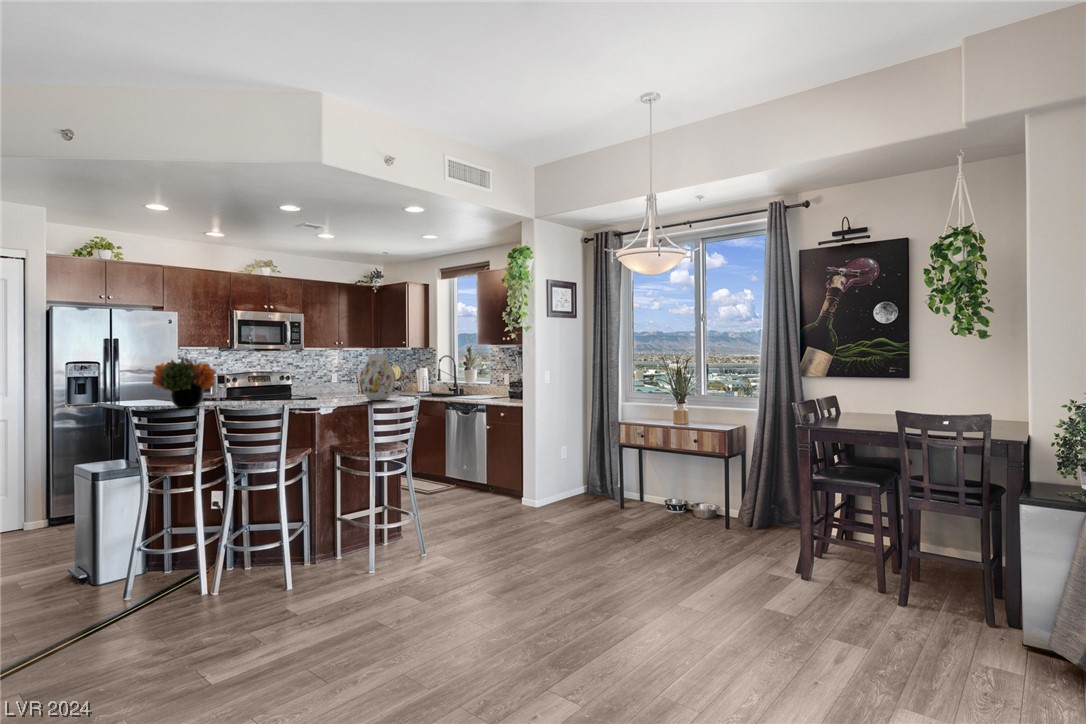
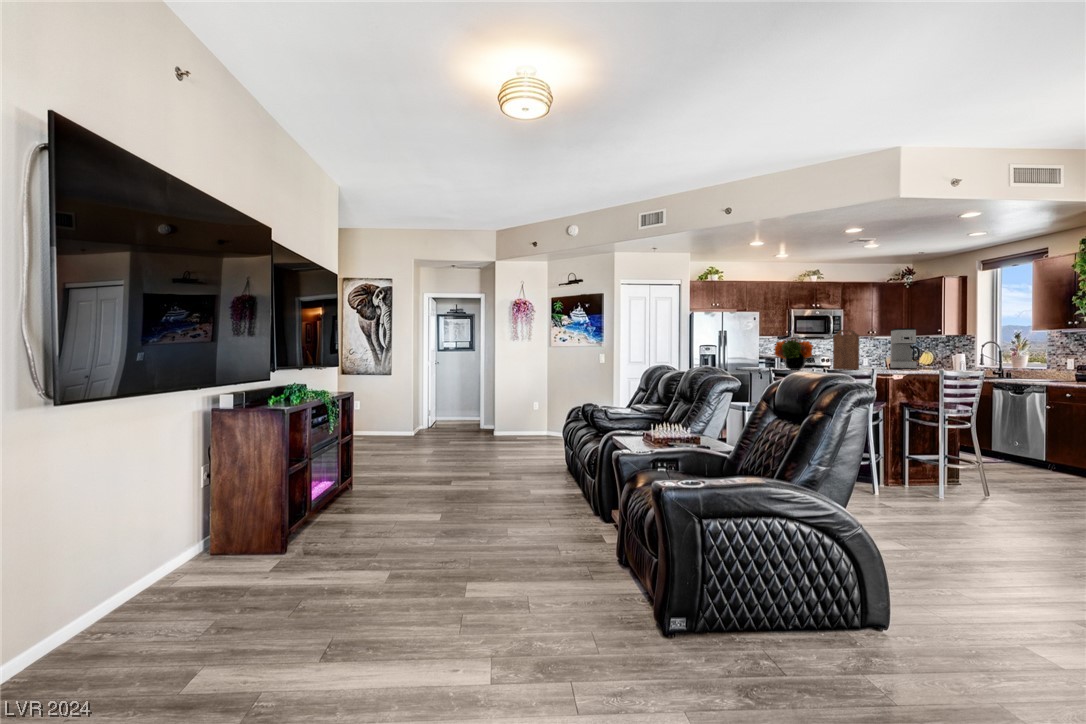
coffee maker: none [320,347,353,401] -> present [890,328,920,369]
cutting board: none [237,349,271,407] -> present [833,330,859,370]
vase: present [360,354,396,400] -> none [931,331,966,368]

